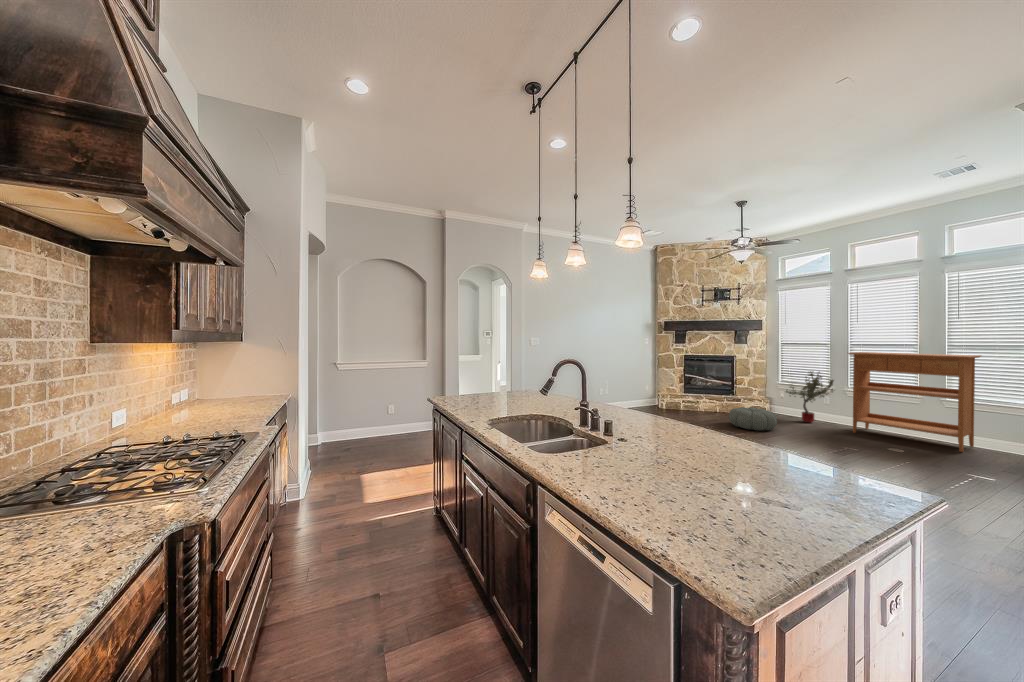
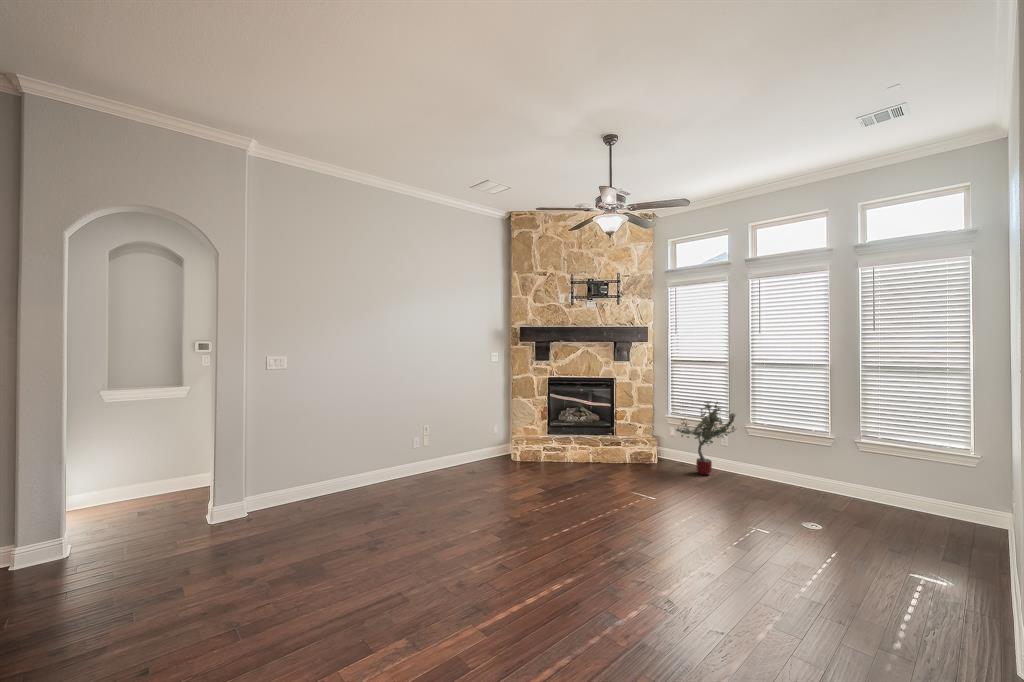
console table: present [848,352,981,452] -> none [752,375,907,522]
pouf: present [729,407,777,431] -> none [602,460,666,499]

